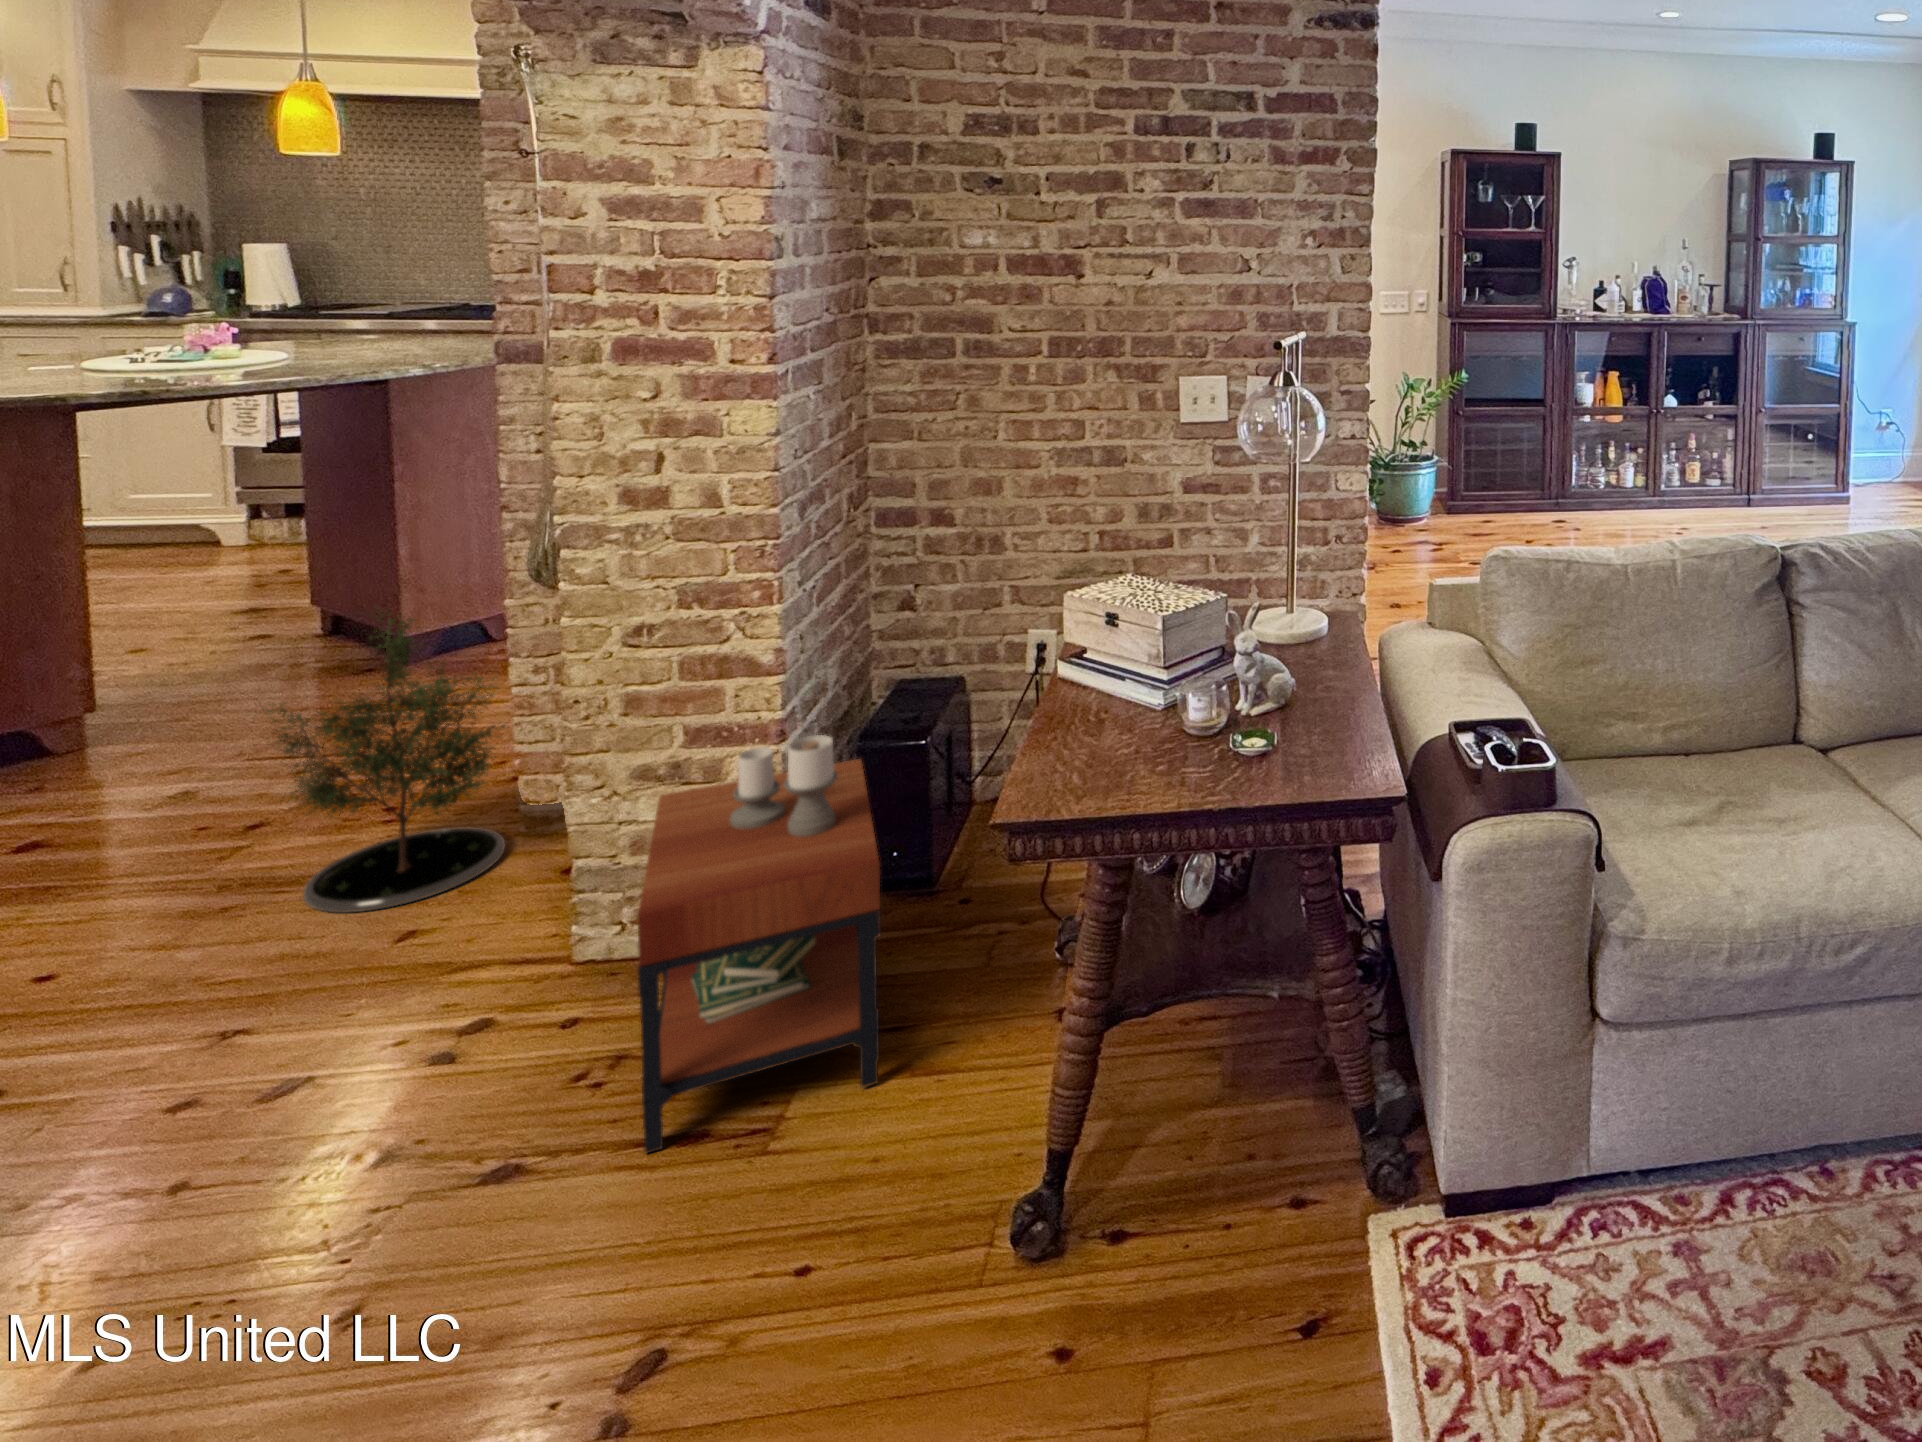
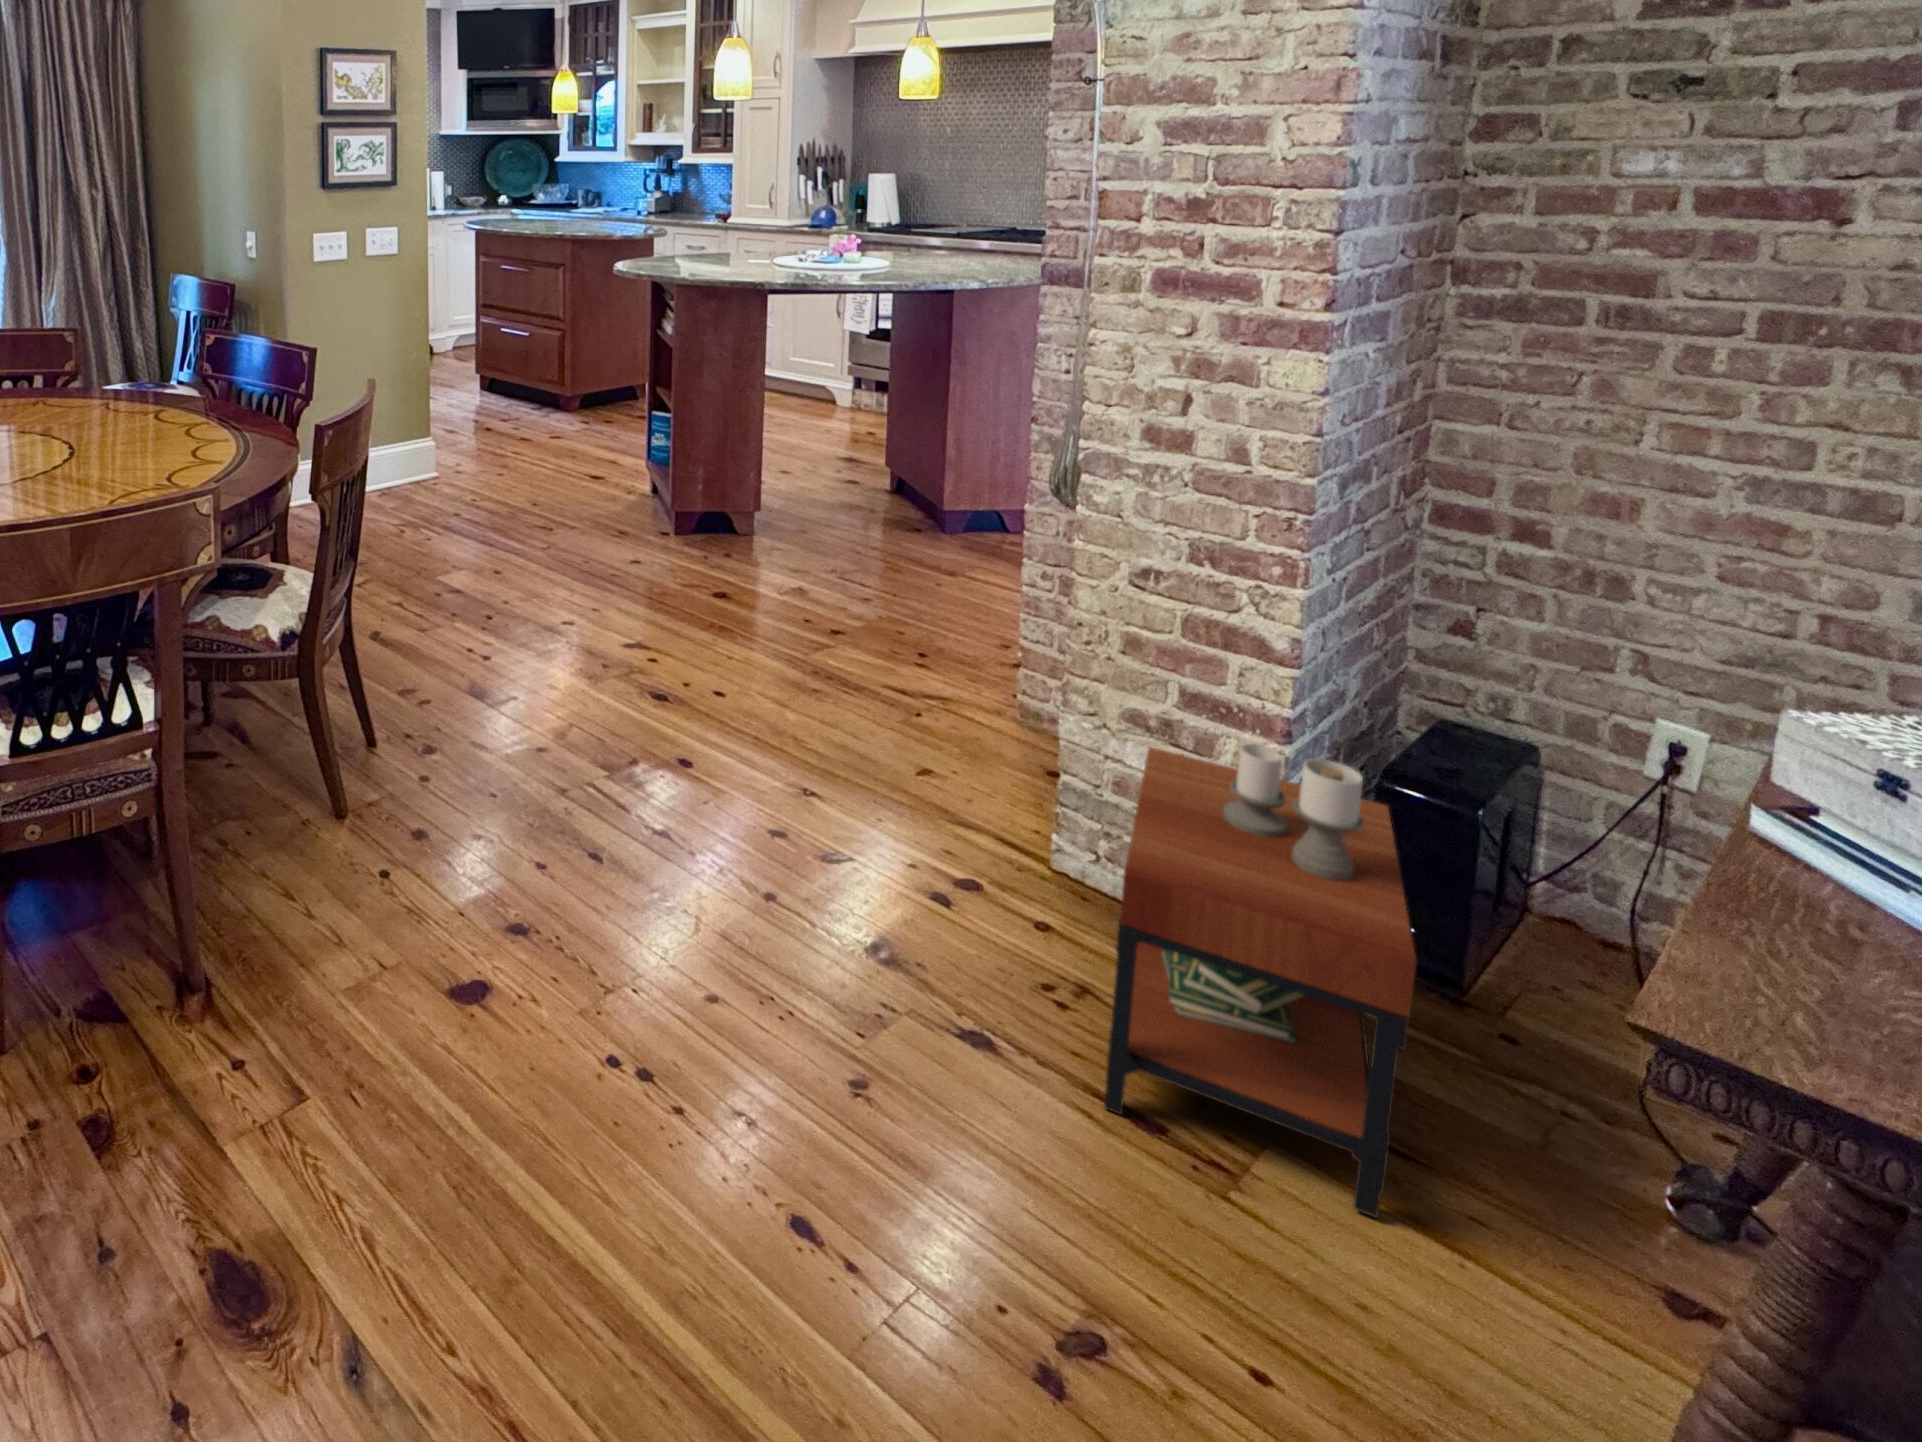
potted tree: present [267,610,505,913] -> none [847,478,1015,738]

